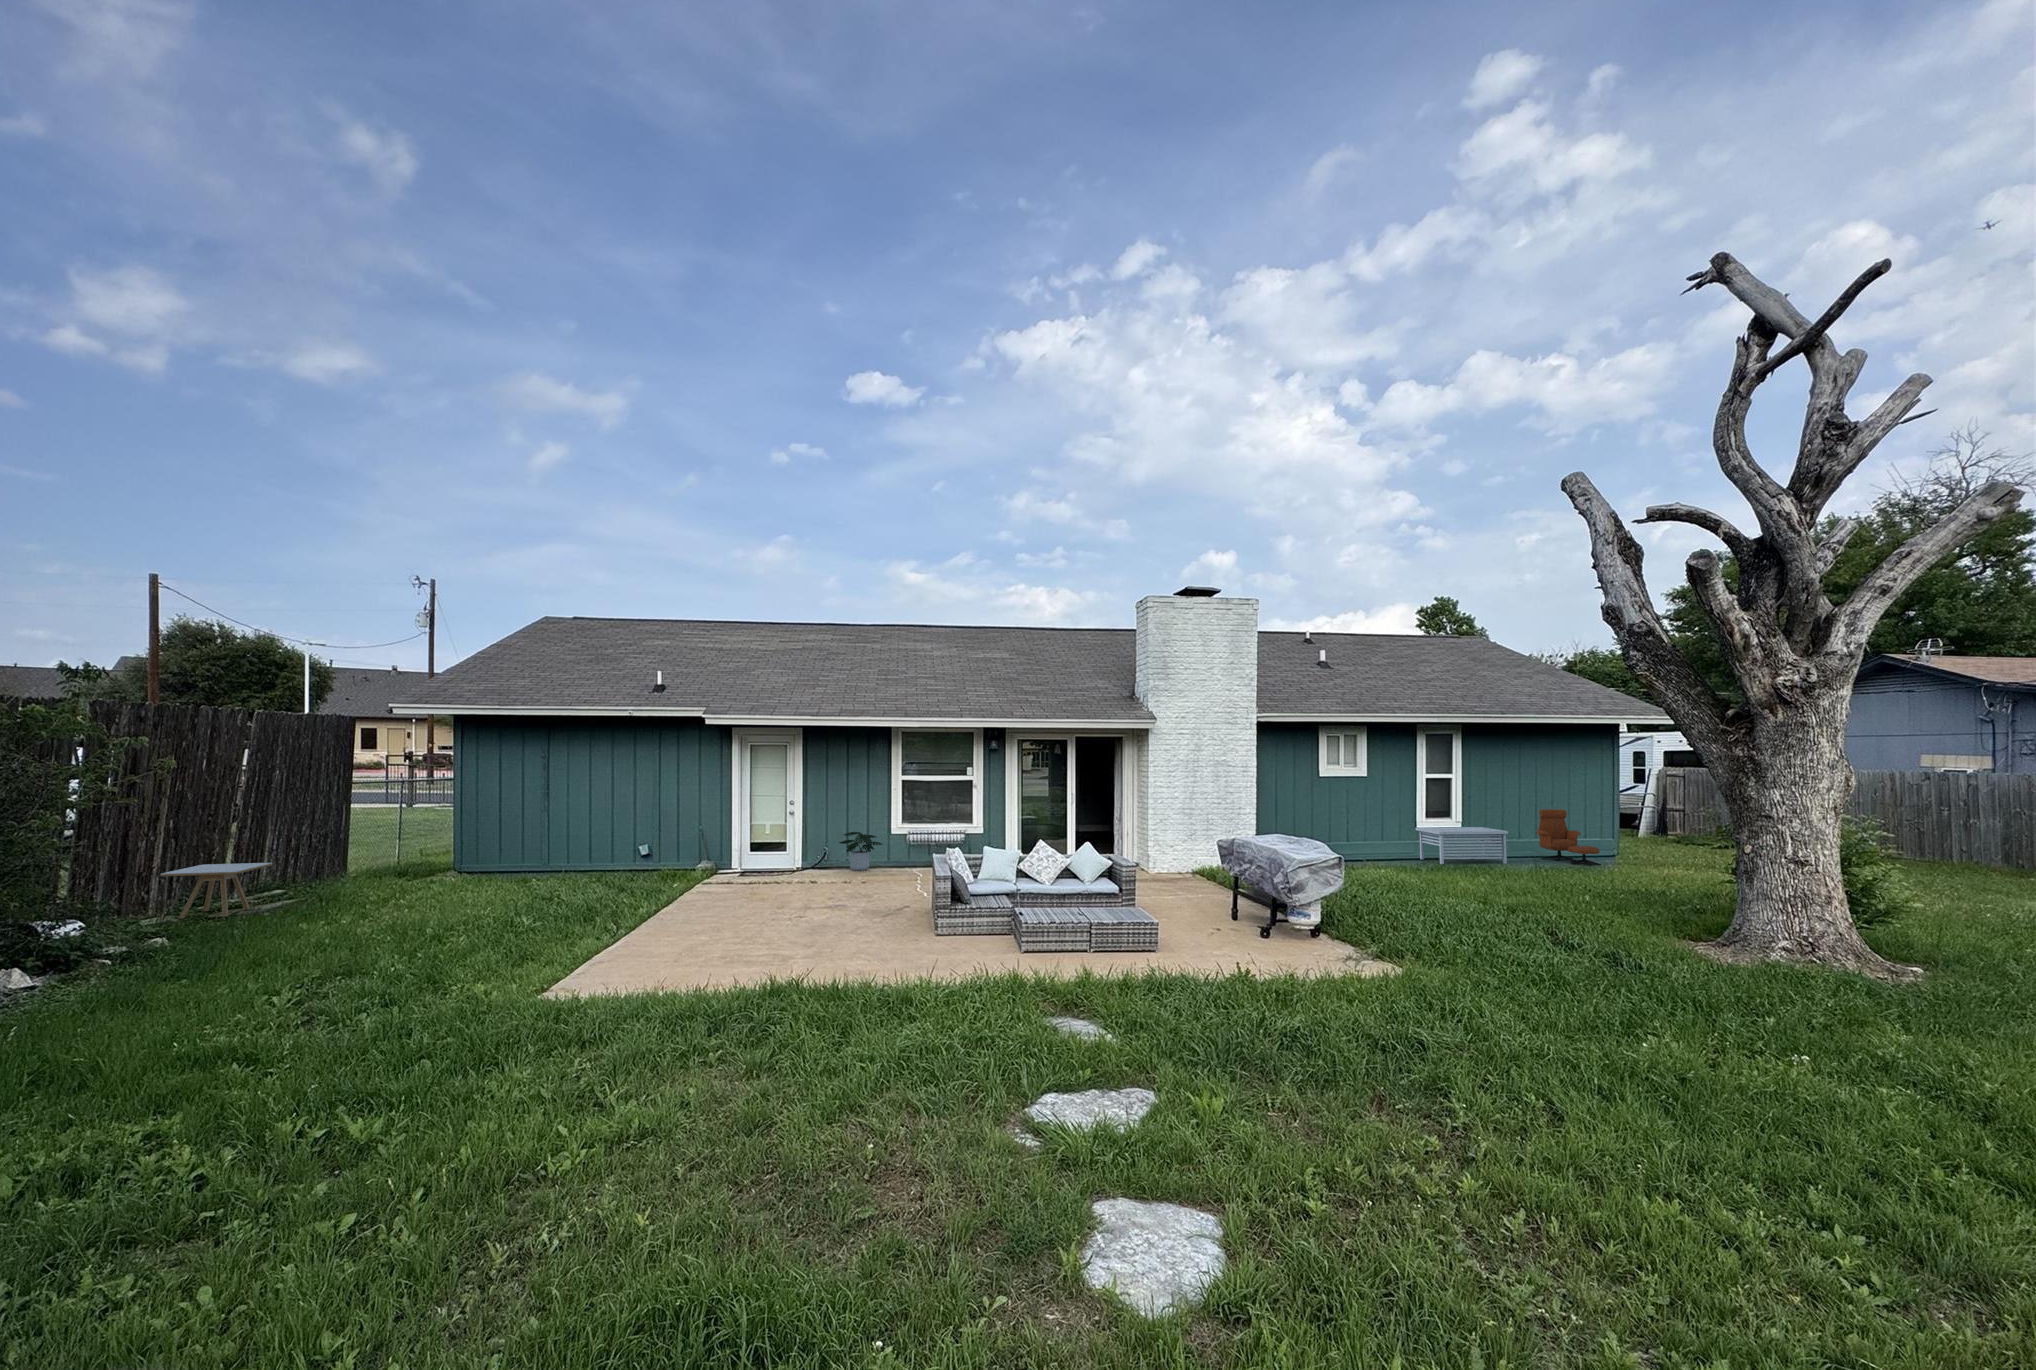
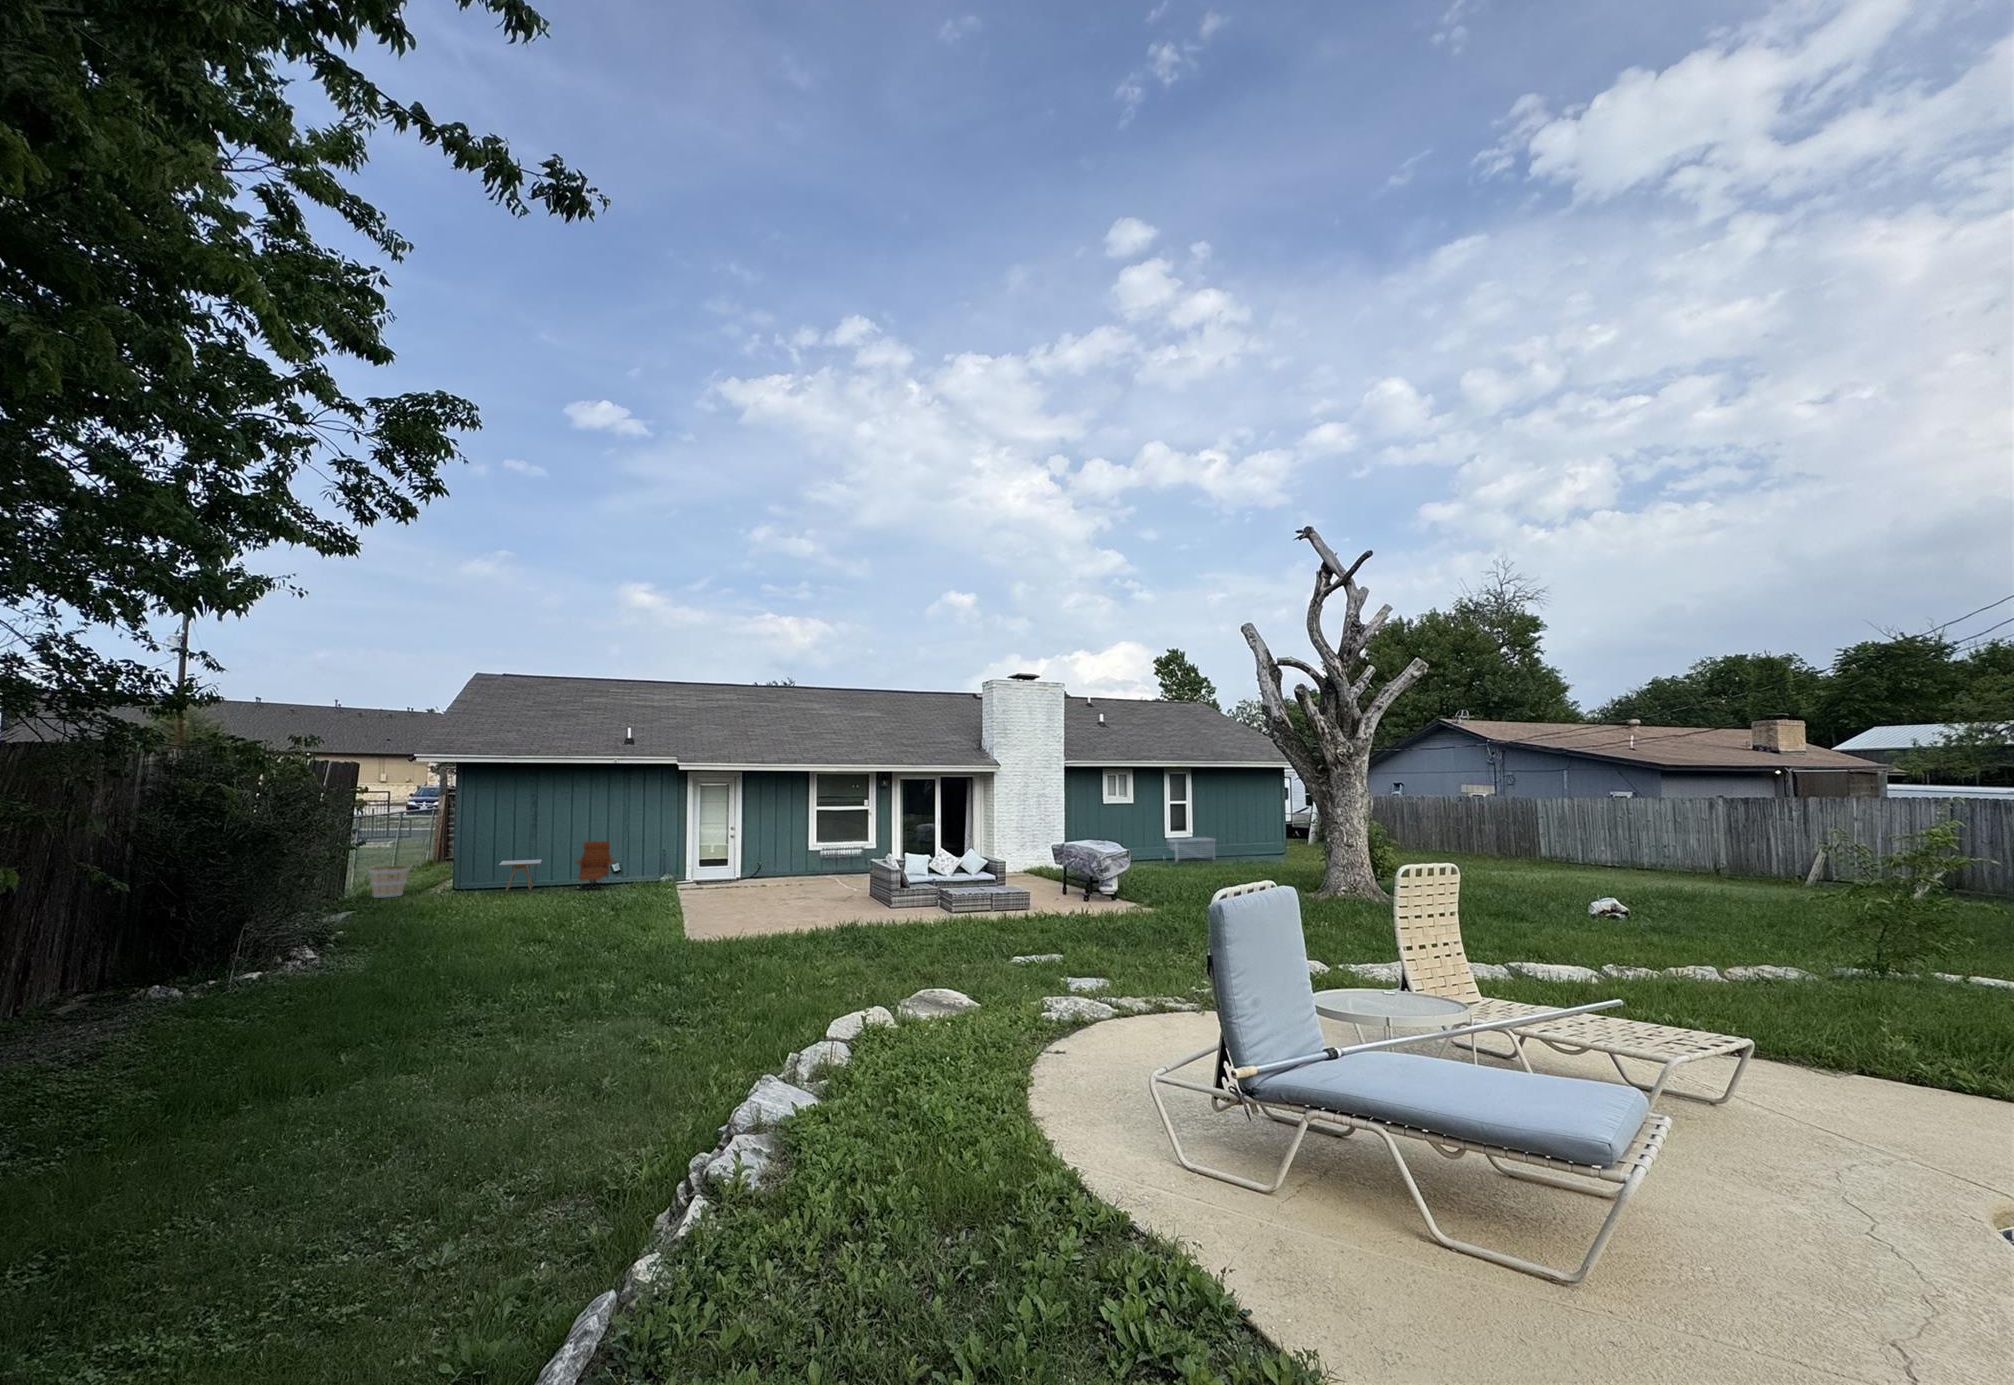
lounge chair: present [1536,809,1601,866] -> present [575,841,614,890]
potted plant: present [839,832,883,870] -> none [774,850,809,878]
wooden bucket: none [335,838,389,879] -> present [369,866,411,898]
side table: present [160,863,272,919] -> present [499,860,542,891]

